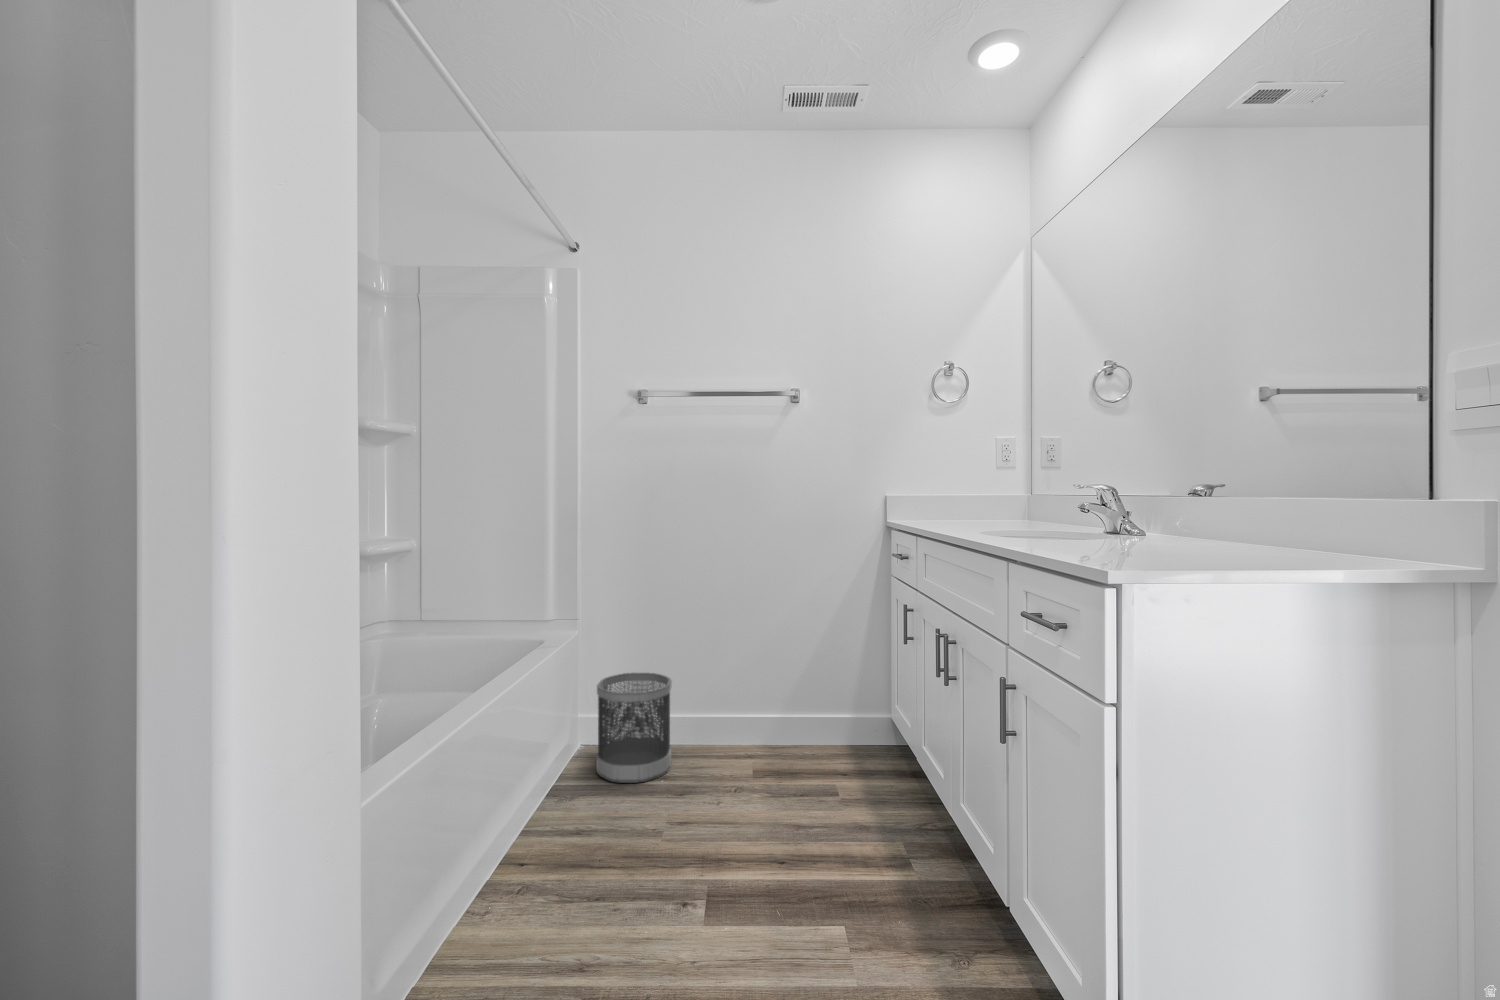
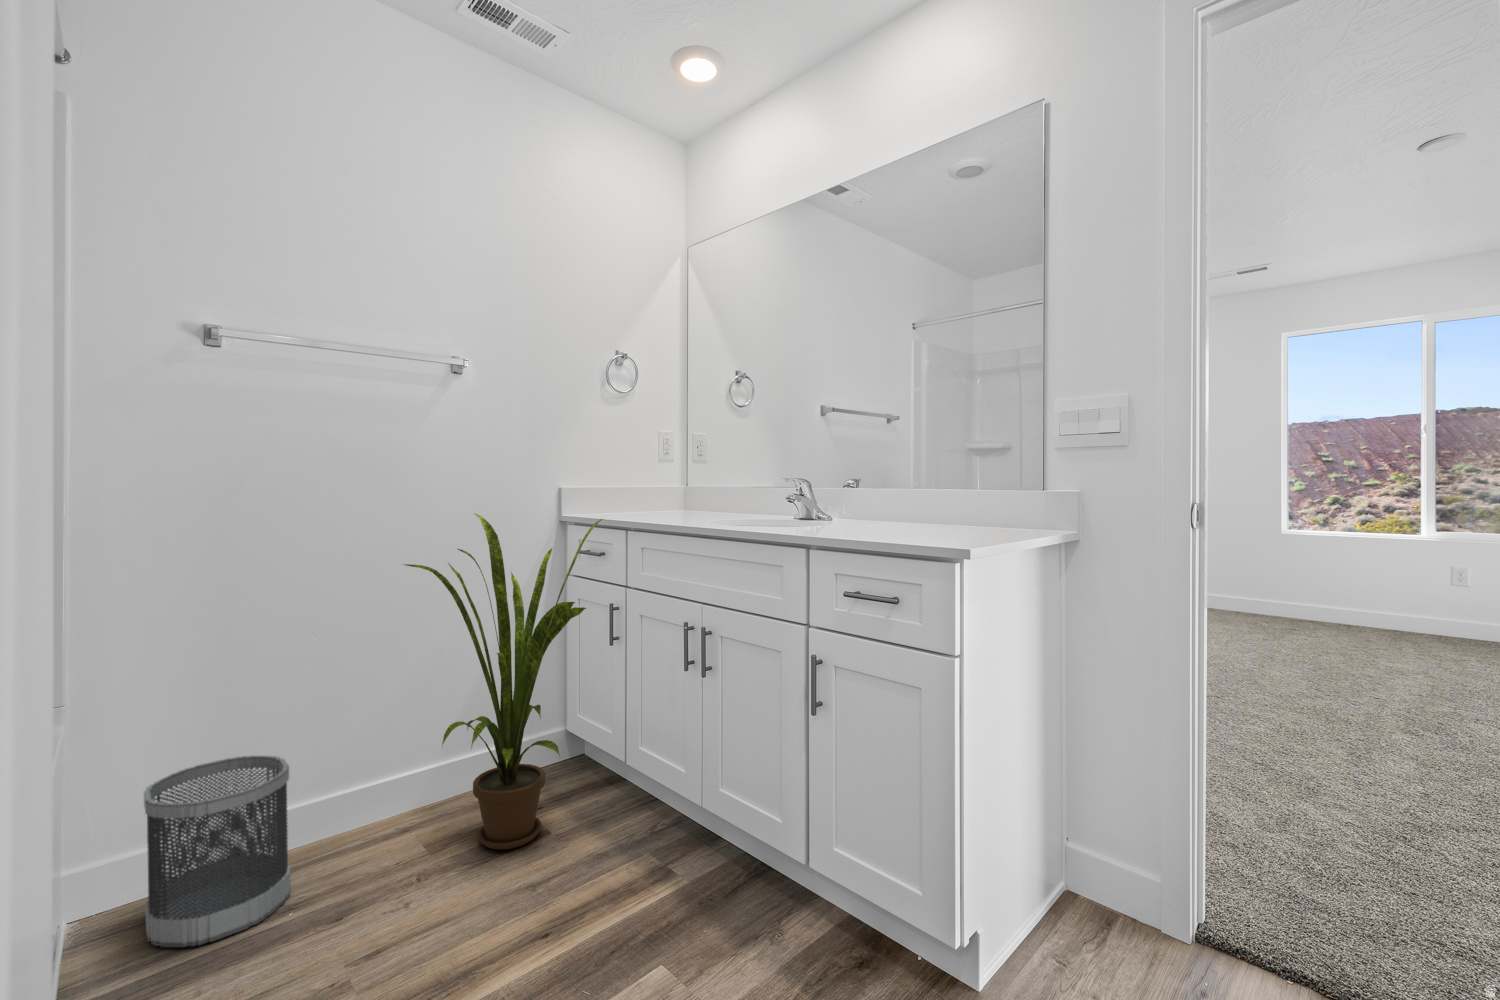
house plant: none [732,517,880,795] -> present [404,513,602,850]

